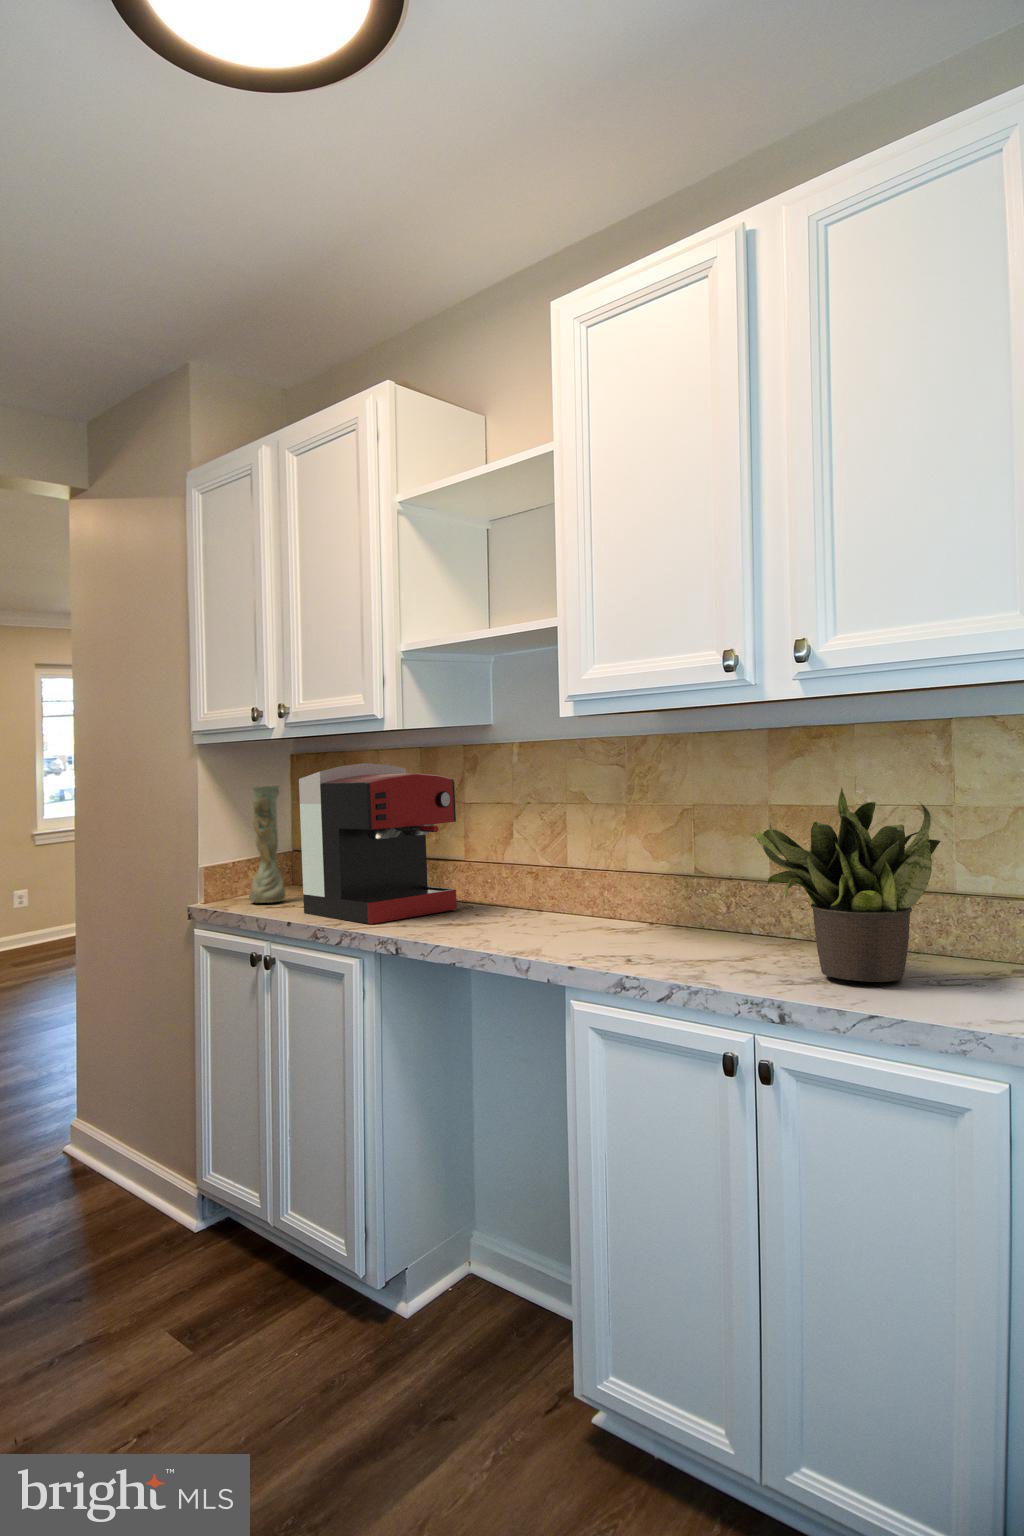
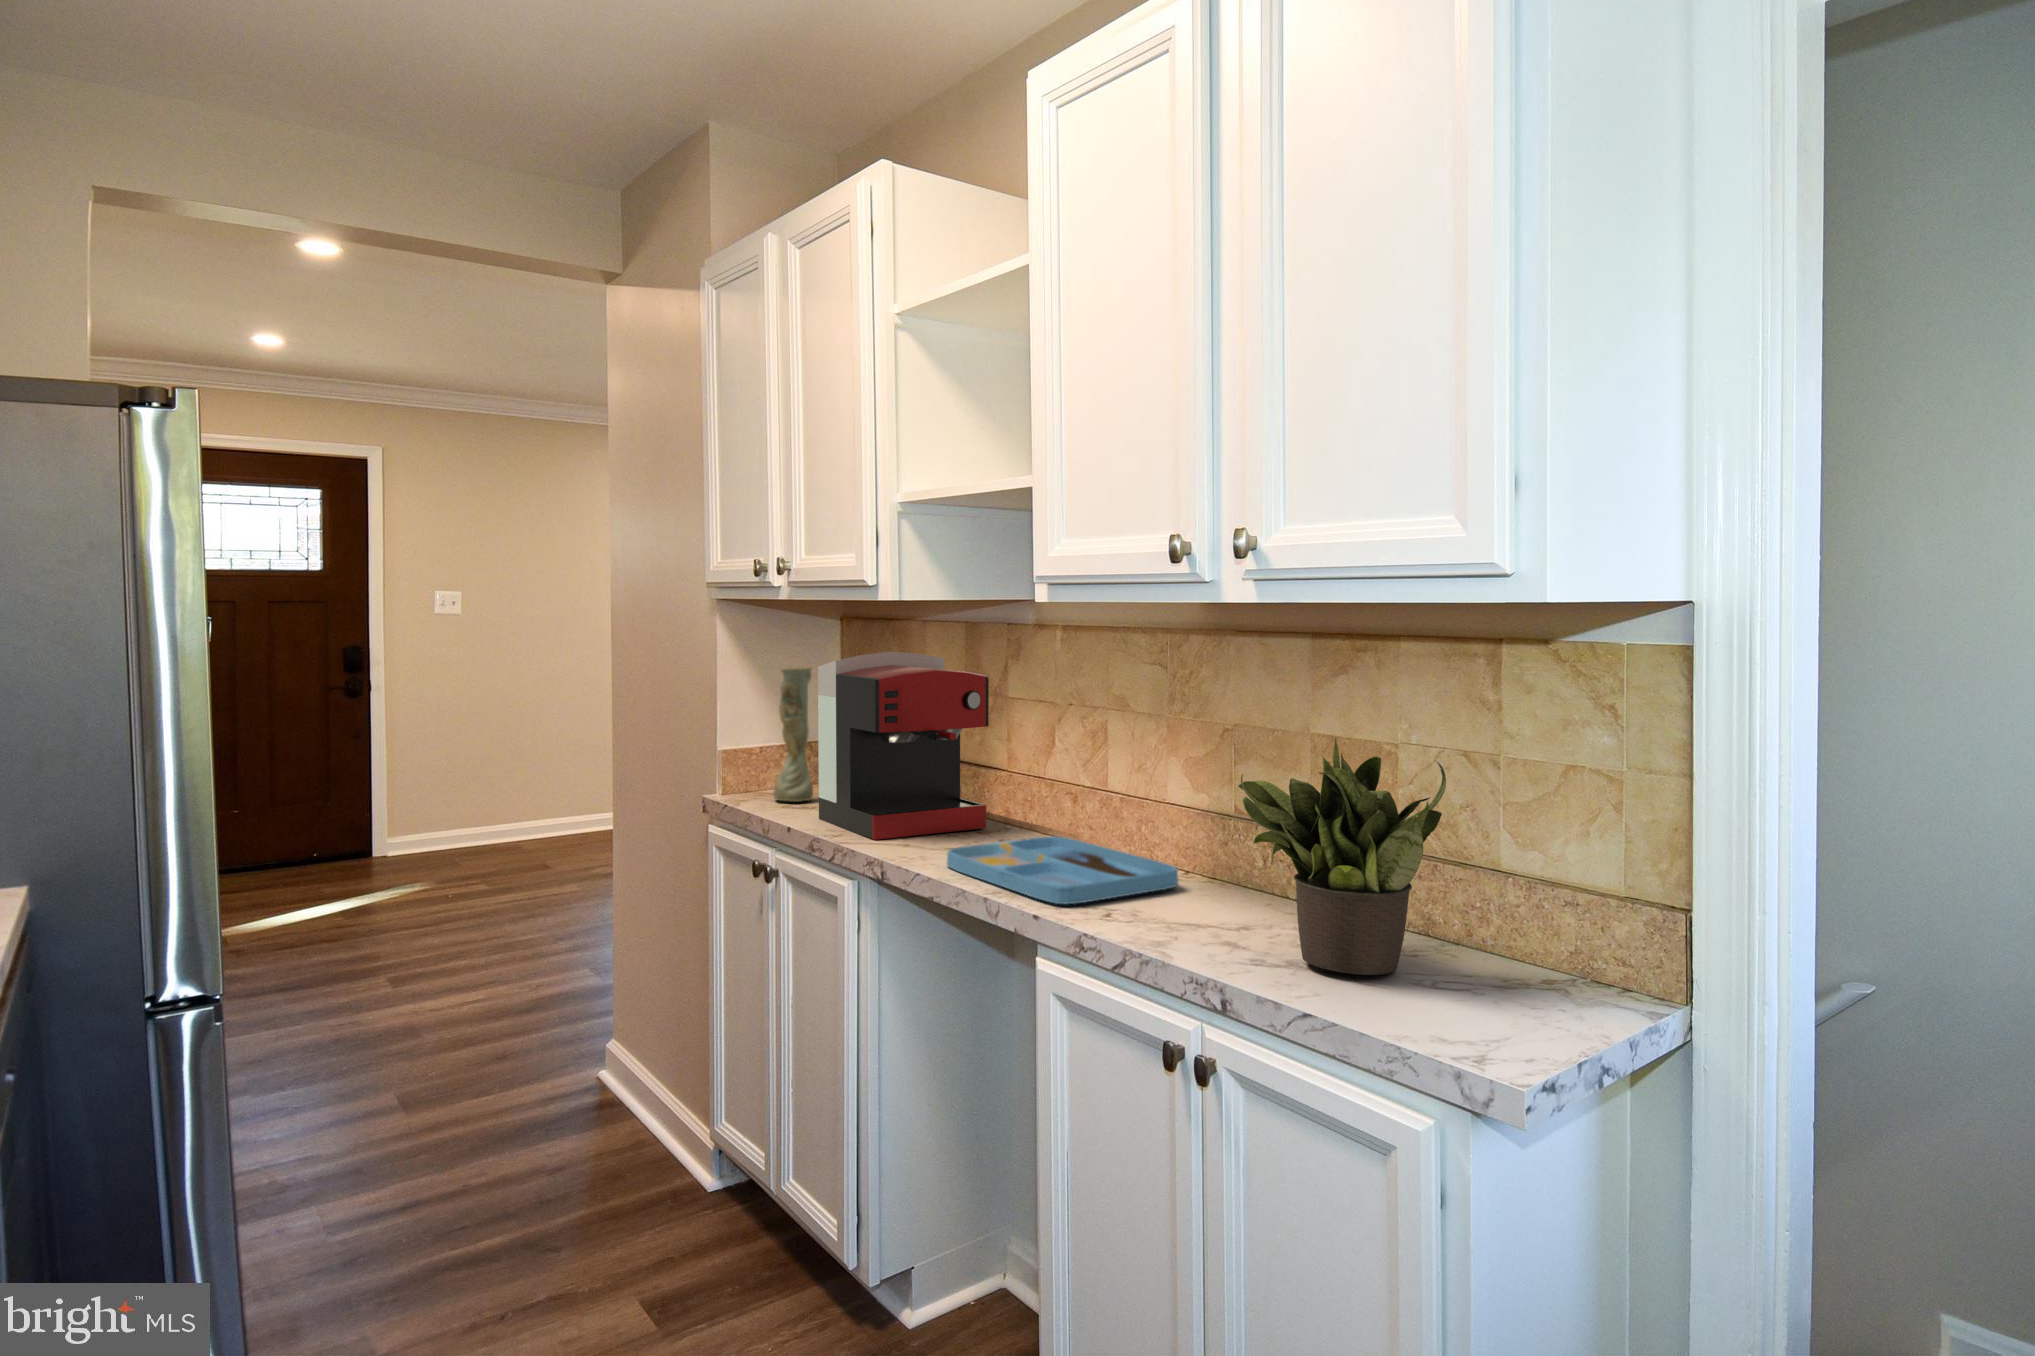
tray: none [454,908,663,956] -> present [947,836,1178,904]

